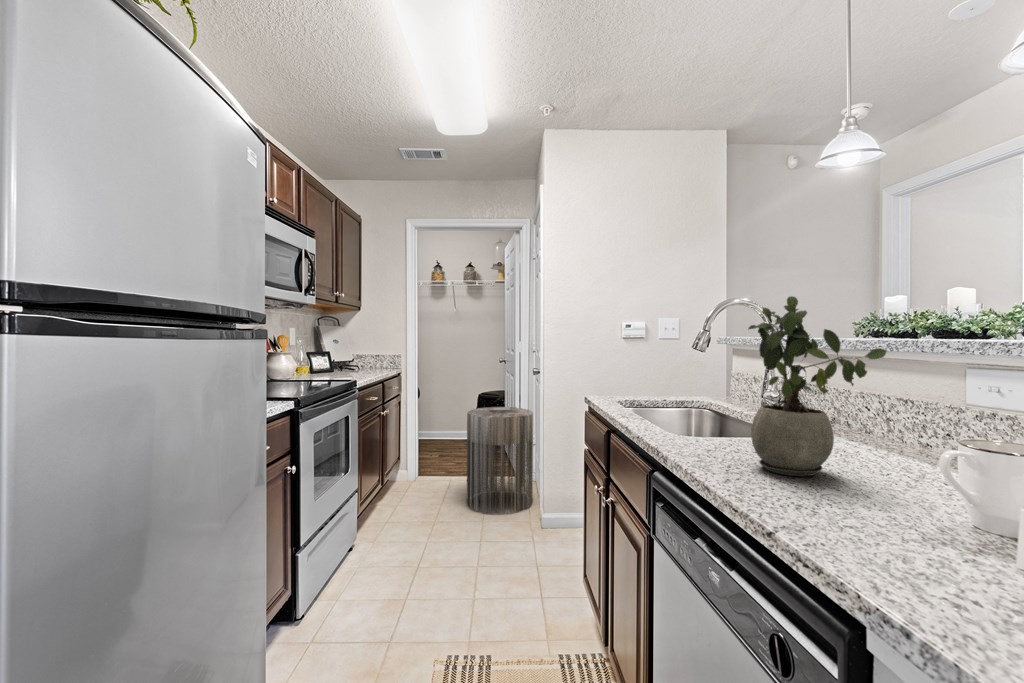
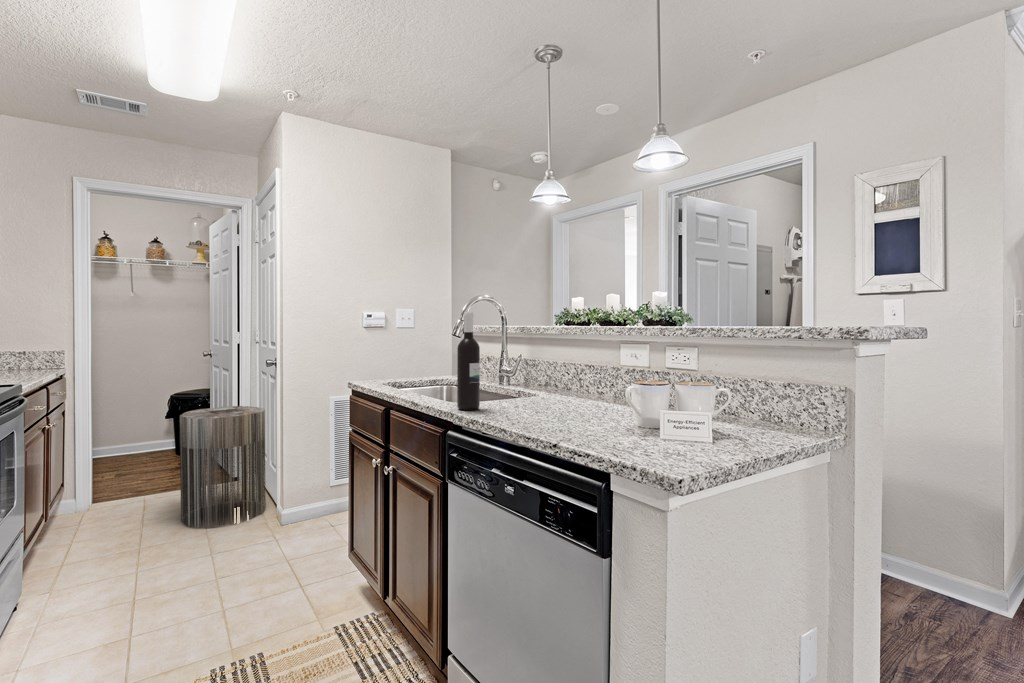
potted plant: present [748,296,887,476] -> none [509,295,589,416]
wine bottle: none [679,323,711,451] -> present [457,312,480,410]

